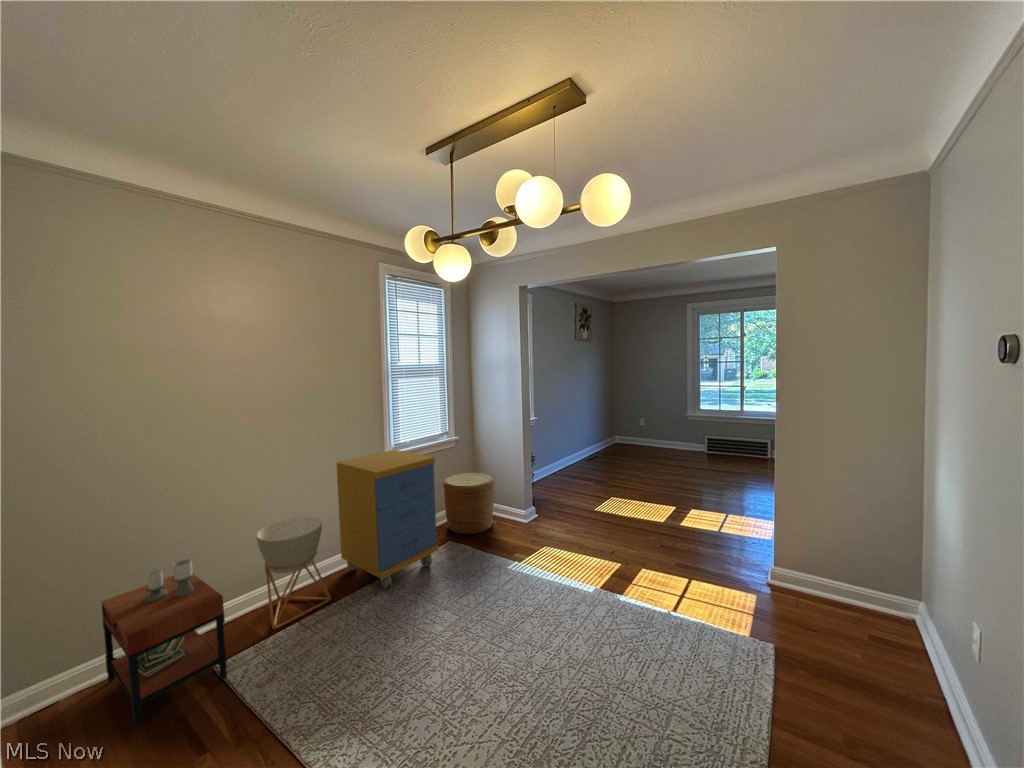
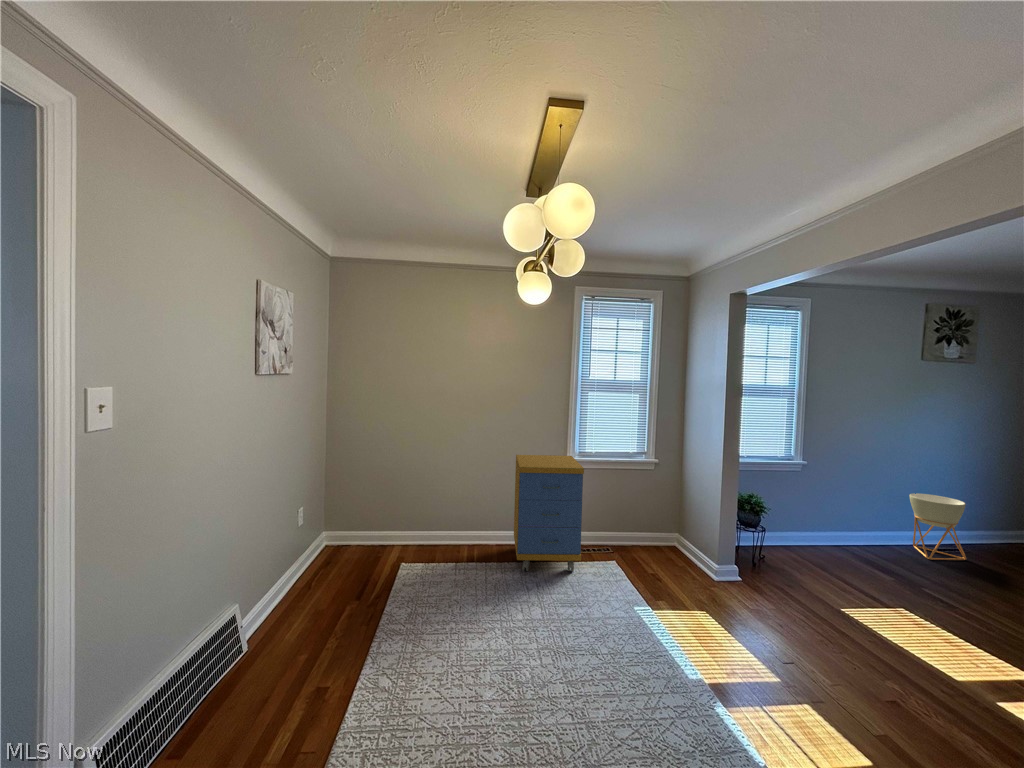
woven basket: present [443,473,494,535] -> none [623,499,681,569]
planter: present [256,517,331,629] -> present [909,493,966,560]
side table: present [101,559,227,728] -> none [356,489,413,572]

